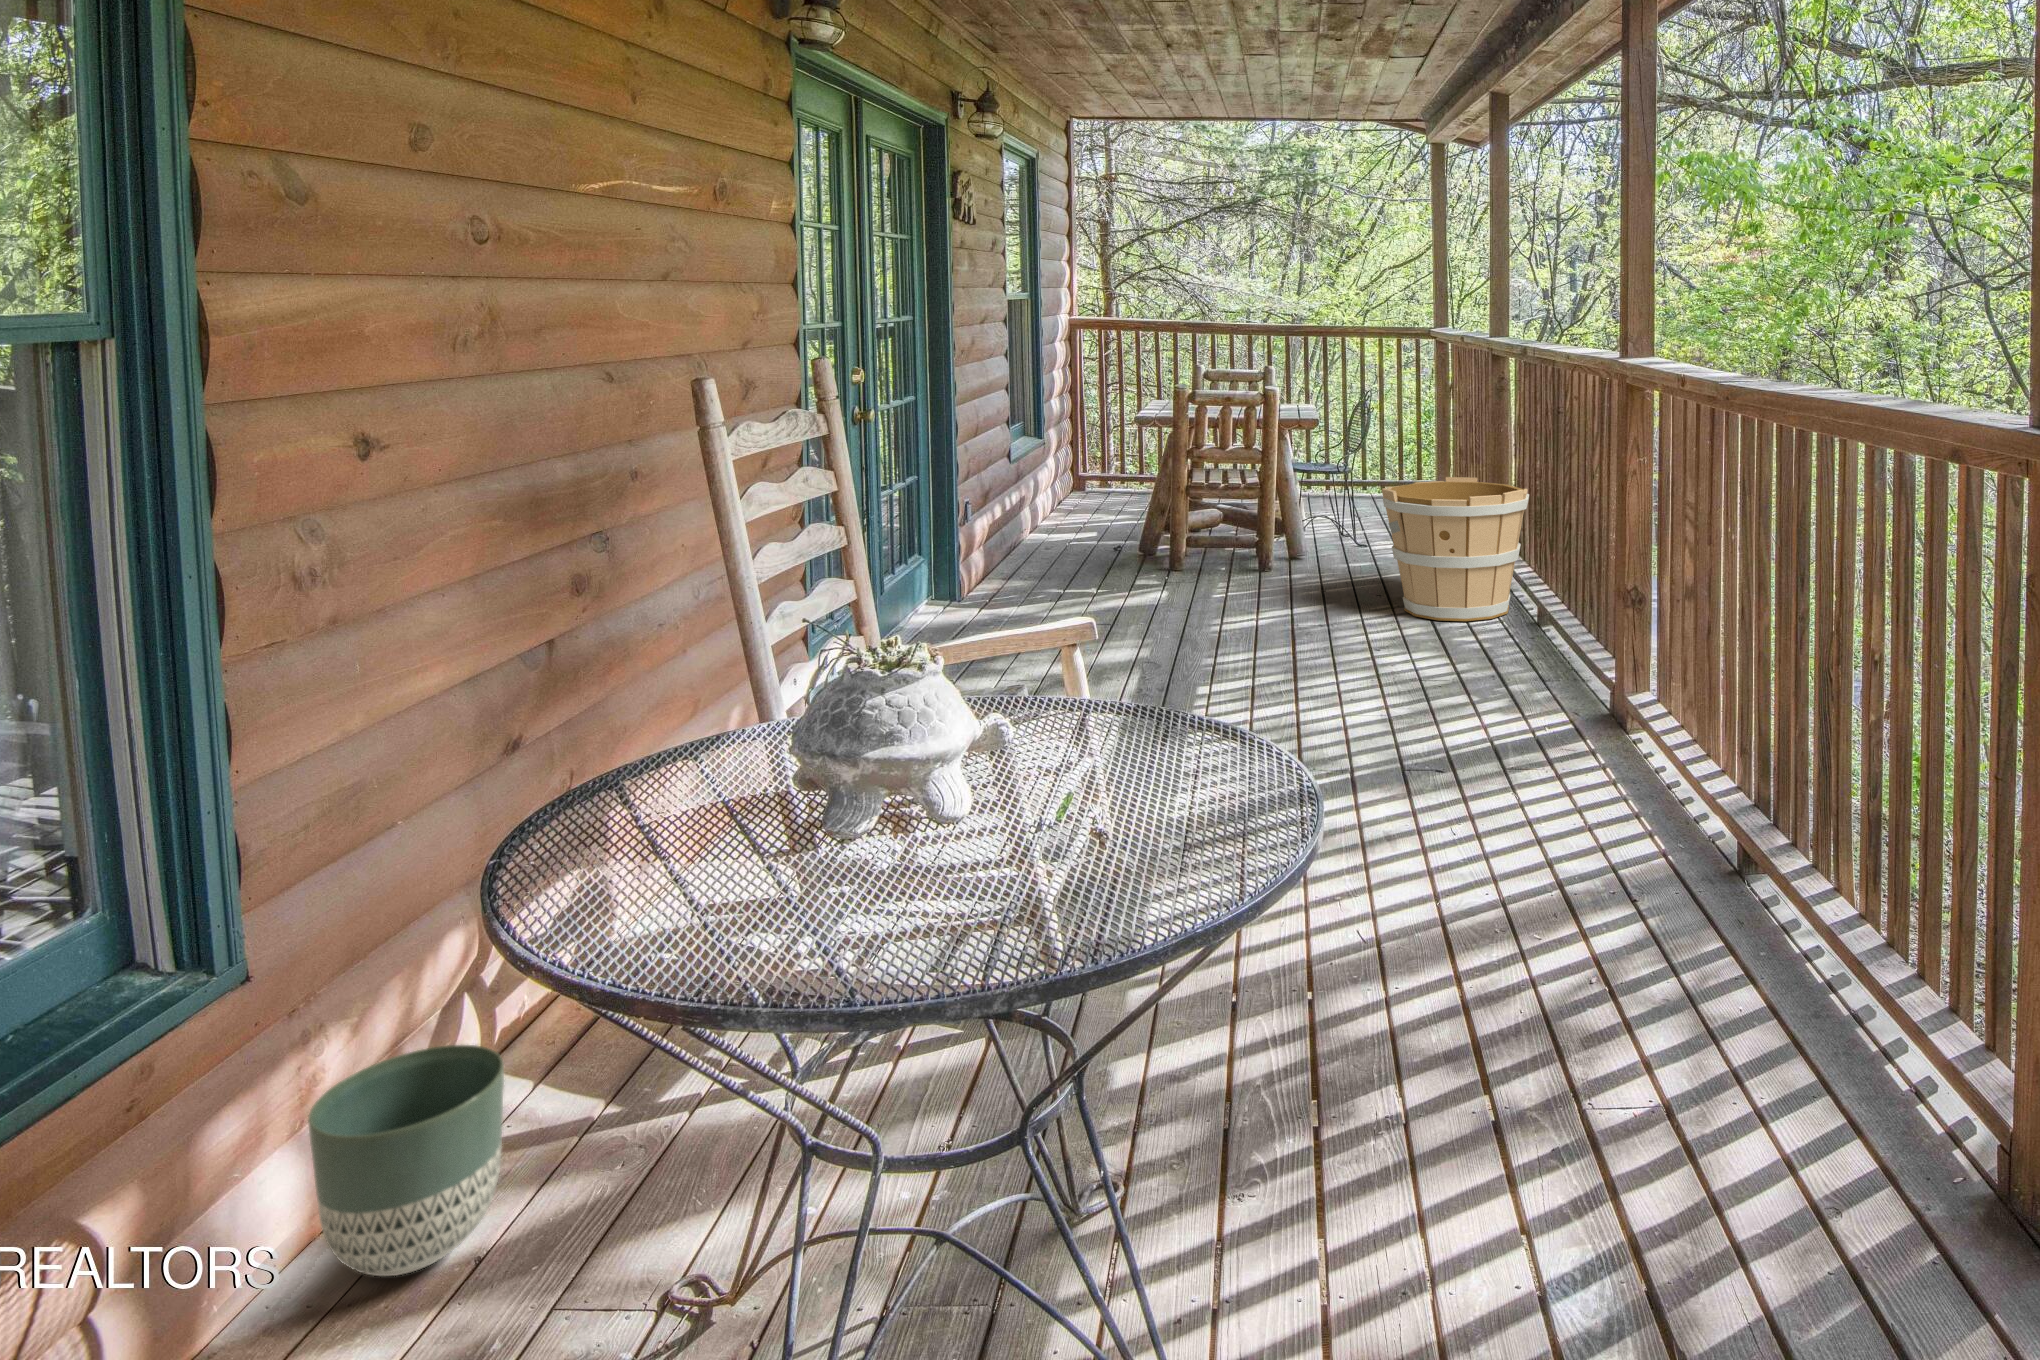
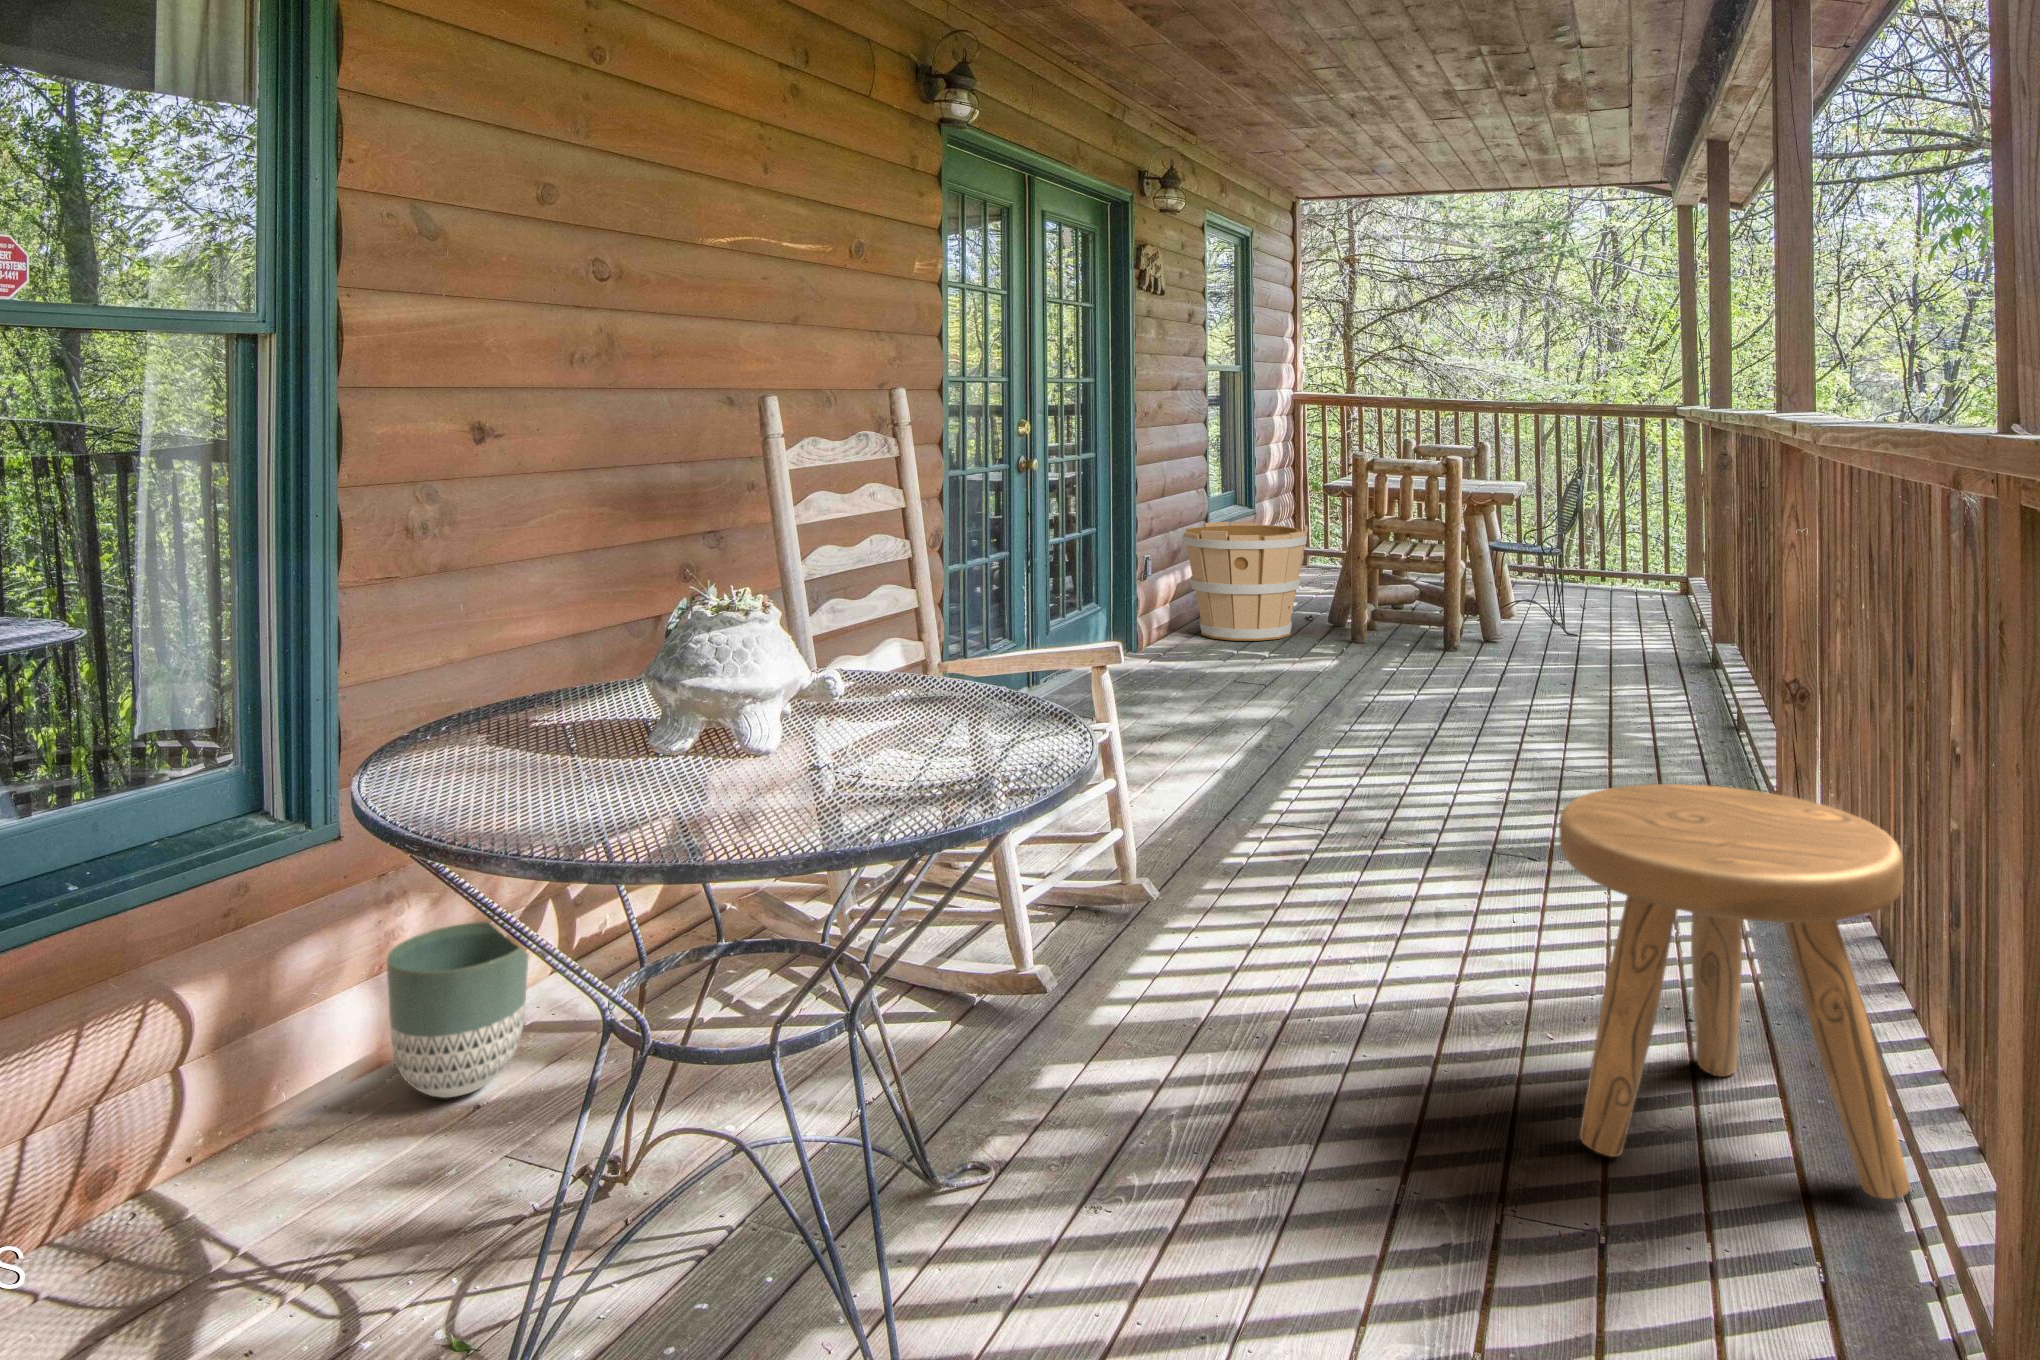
wooden bucket: present [1382,477,1529,621] -> present [1182,522,1308,641]
stool: none [1579,707,1854,1036] -> present [1559,784,1910,1199]

